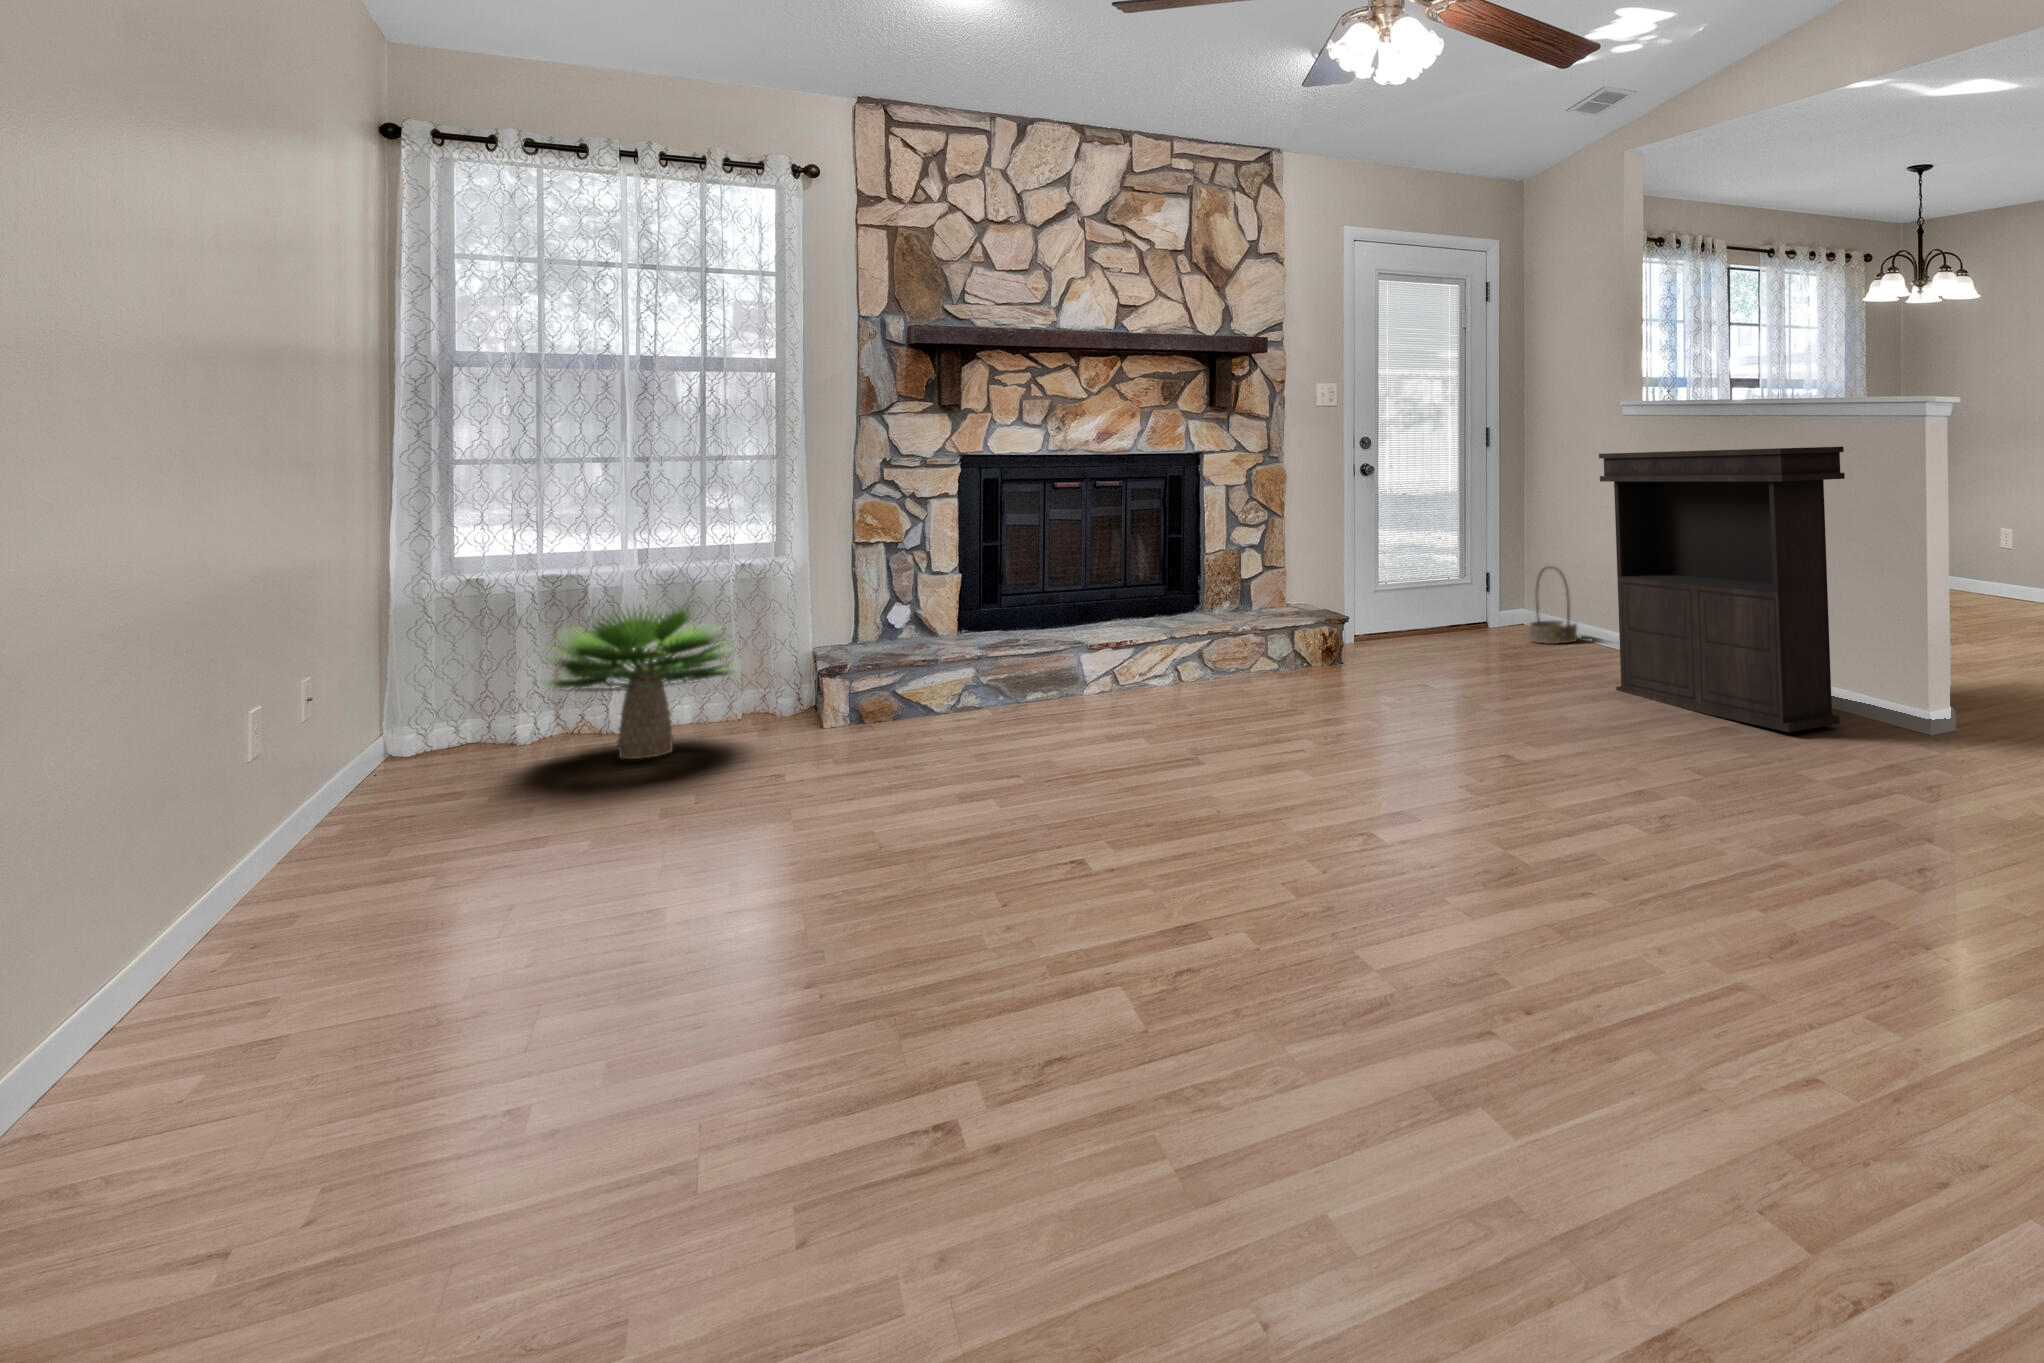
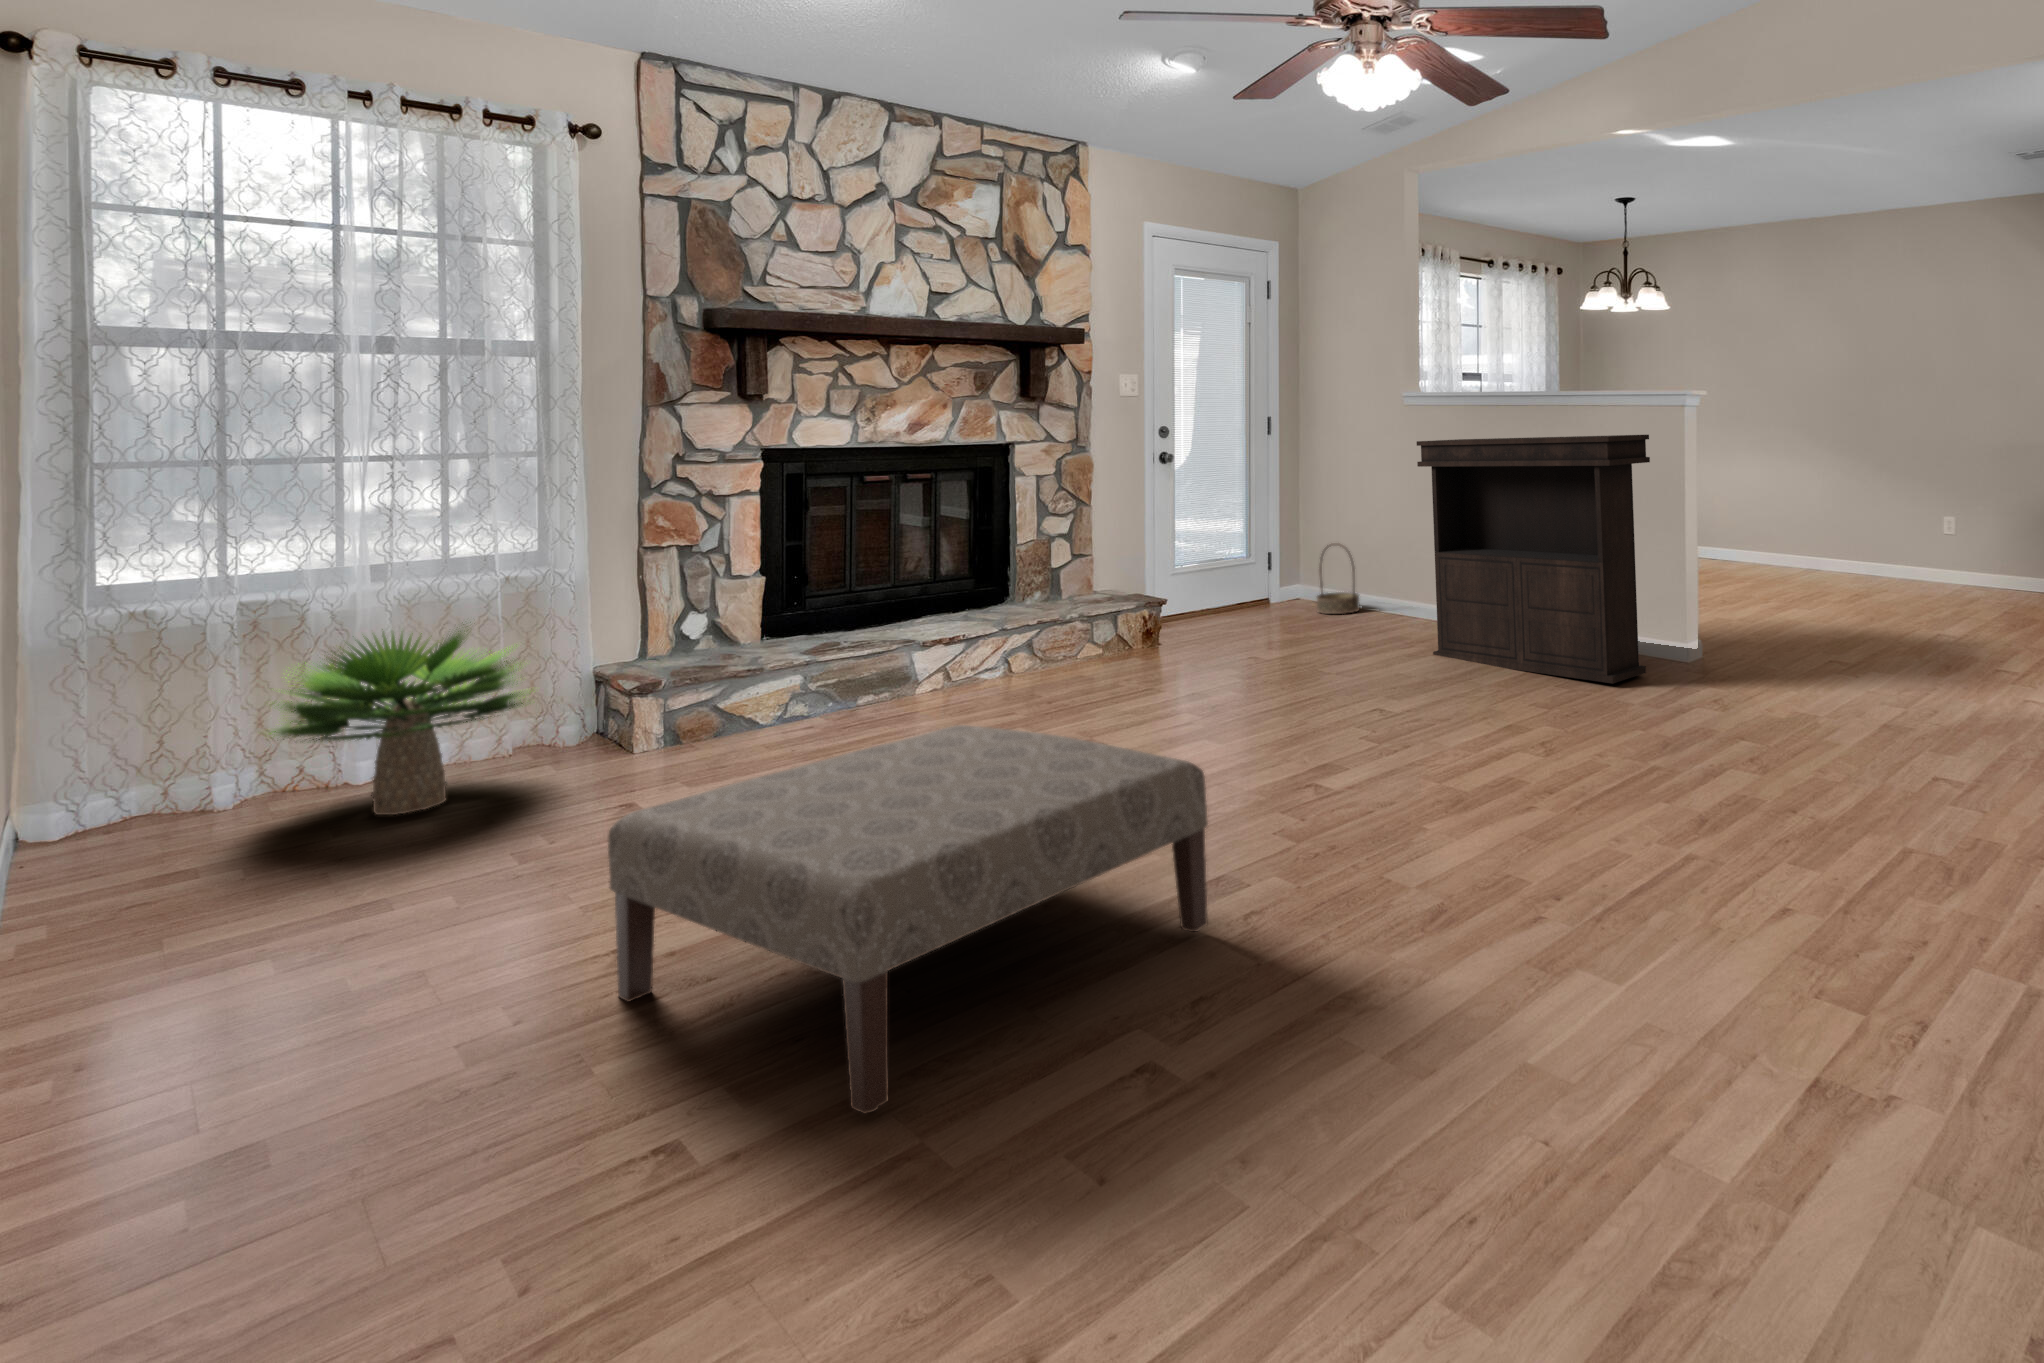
ottoman: none [680,710,1169,1018] -> present [608,725,1208,1114]

